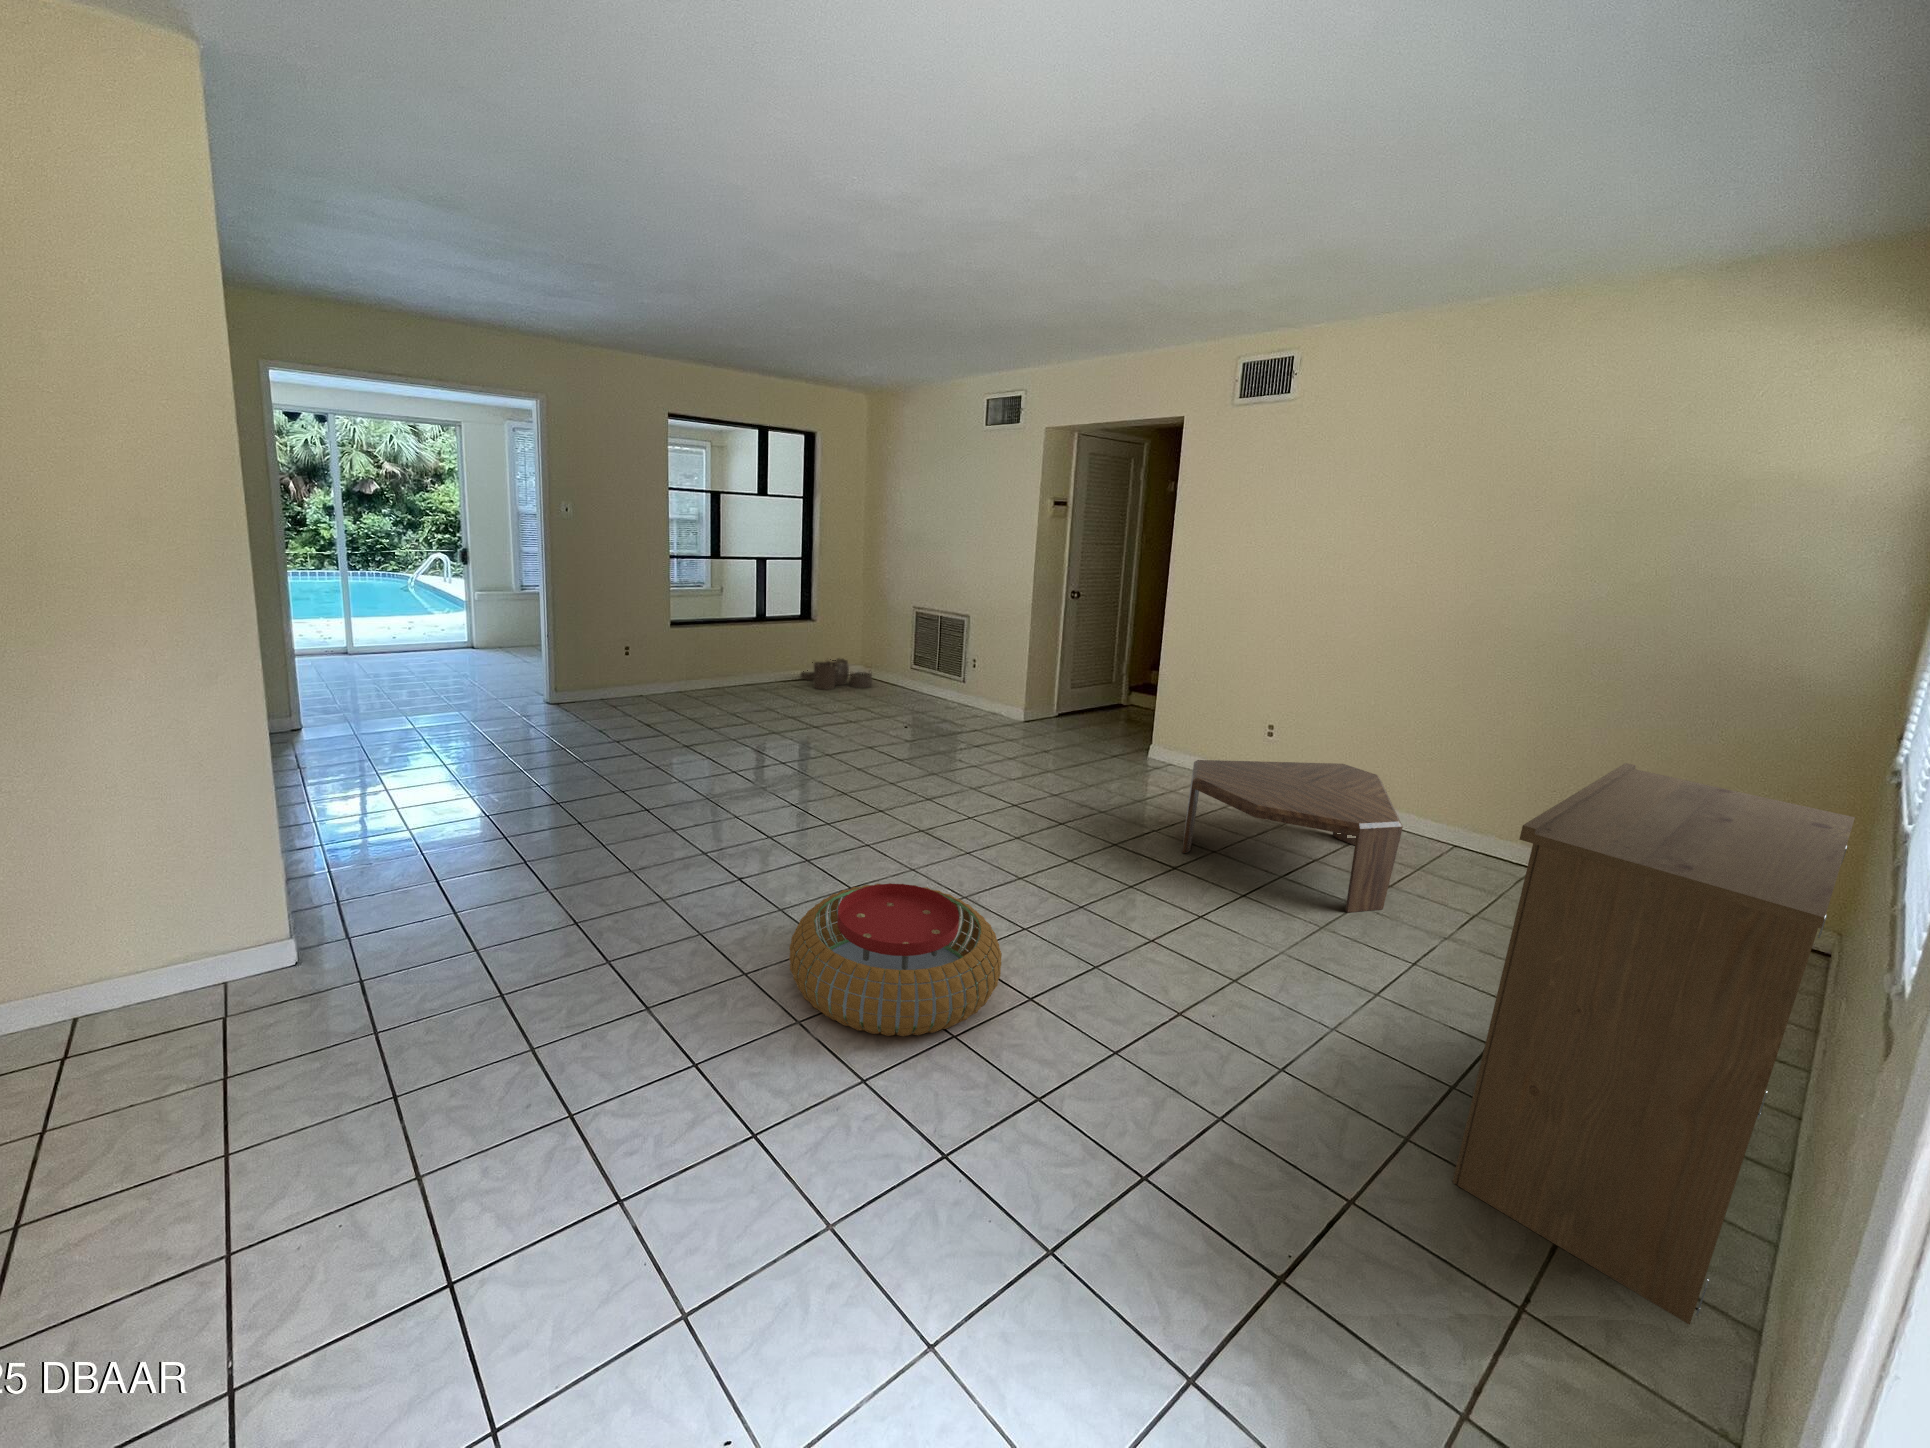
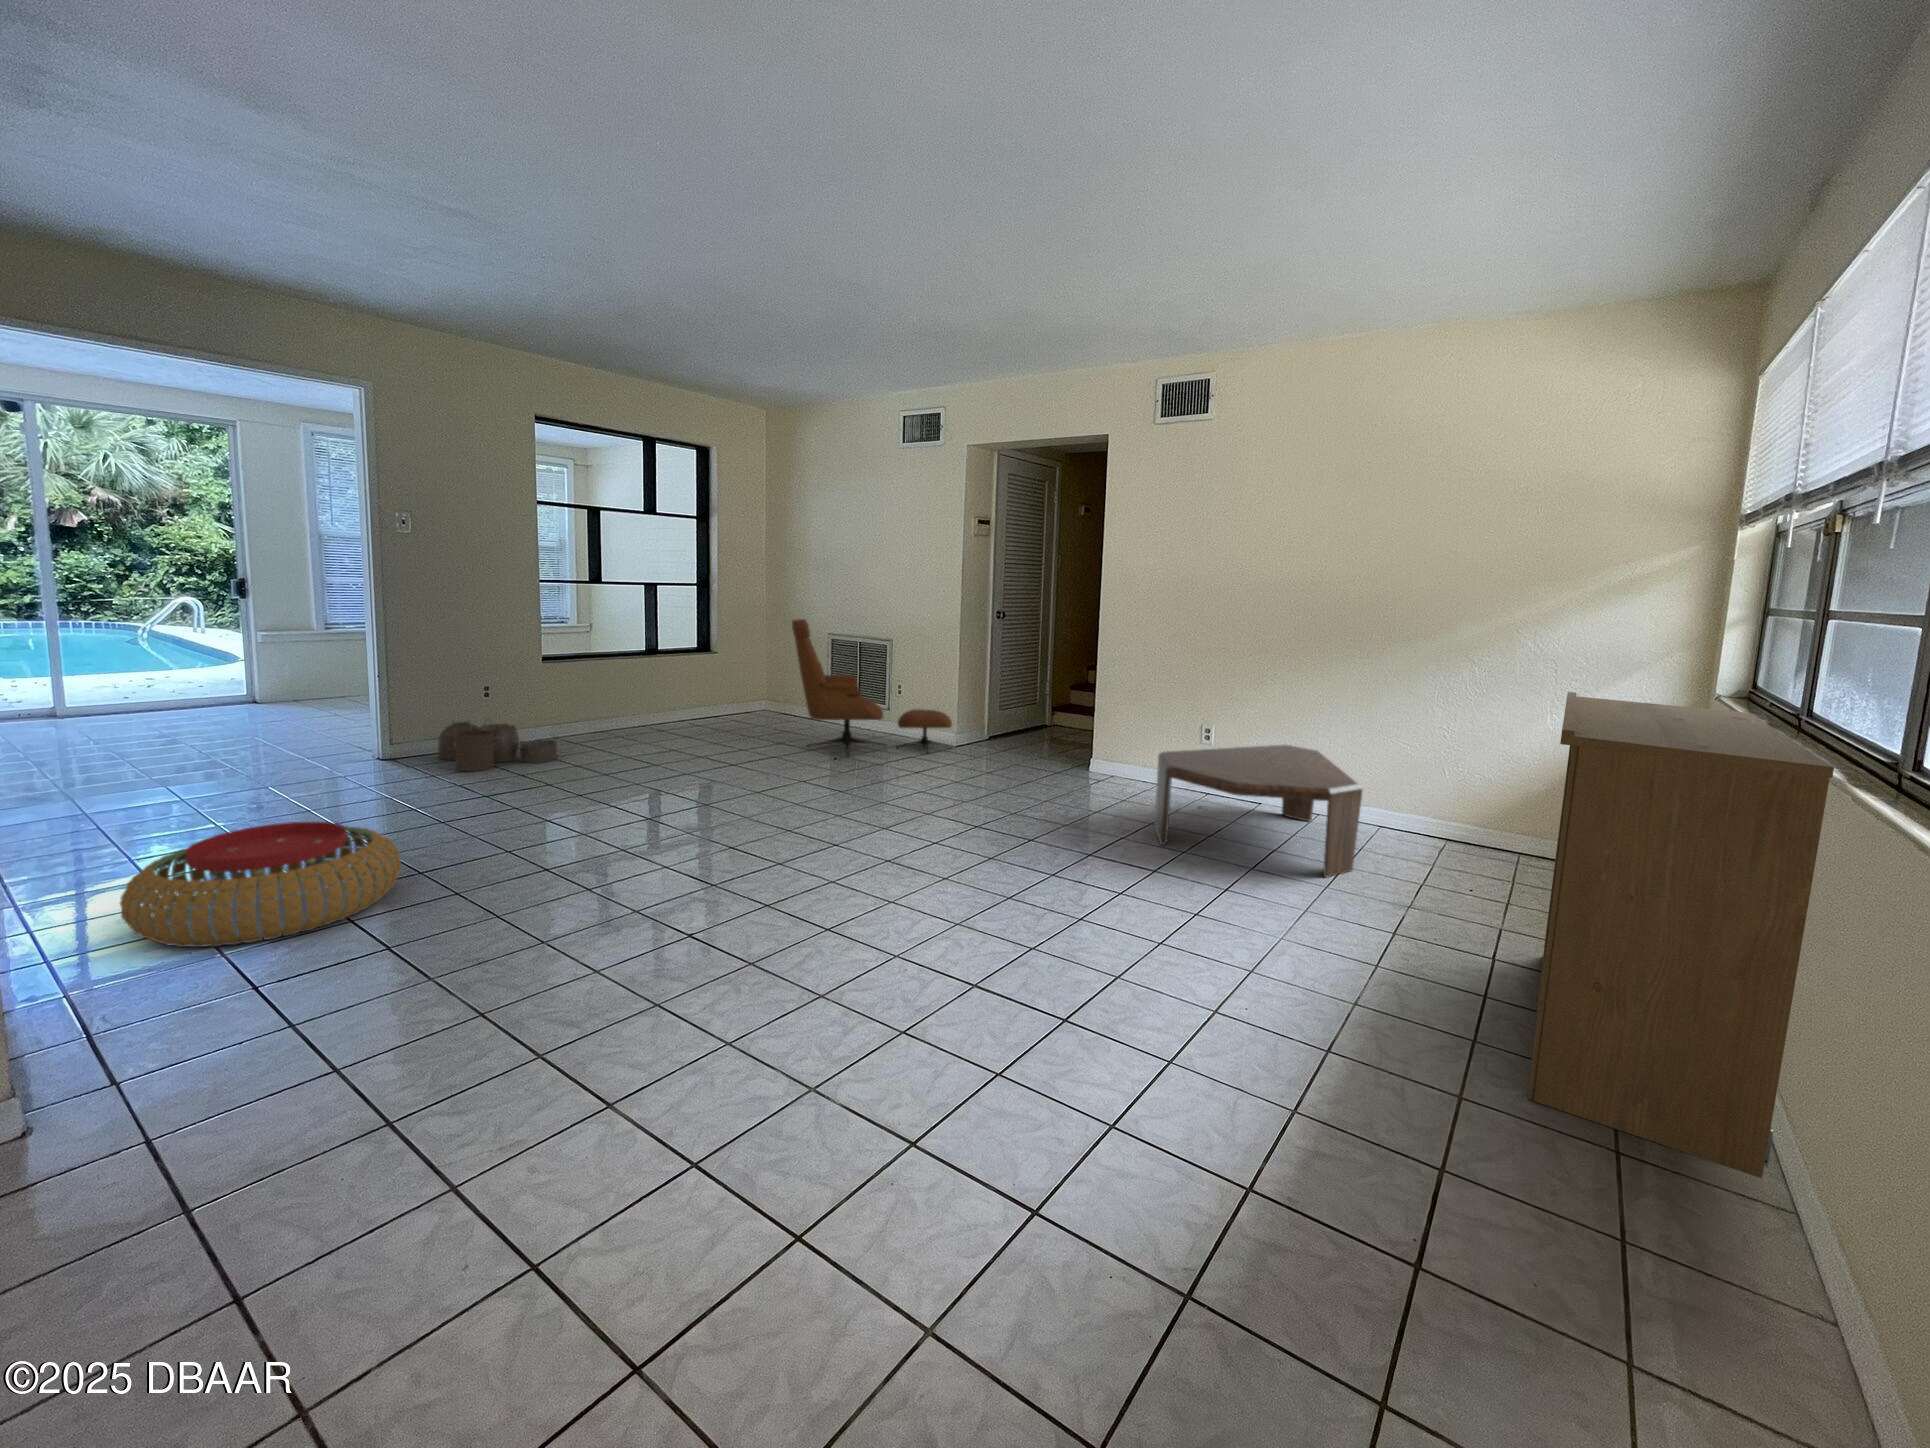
lounge chair: none [874,595,1016,729] -> present [792,619,952,756]
woven basket: present [800,659,872,690] -> present [438,720,557,771]
pouf: present [789,883,1002,1037] -> present [120,821,401,947]

